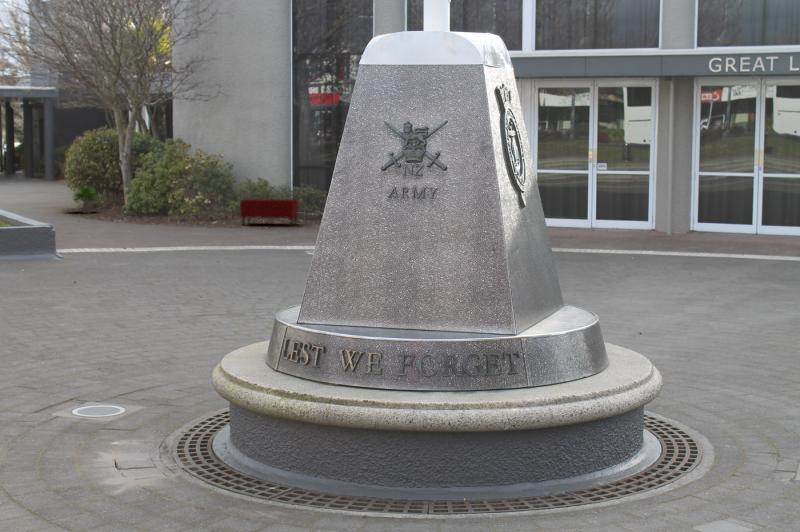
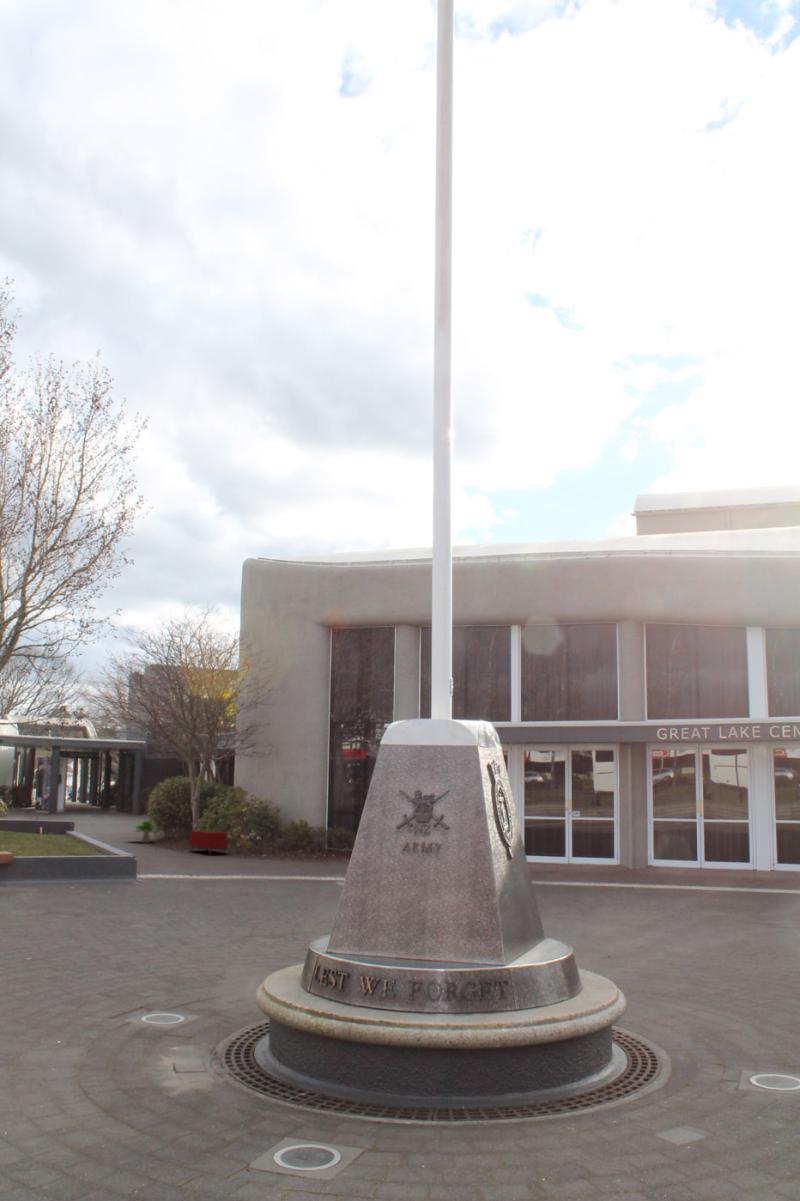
bench: present [240,199,298,225] -> present [190,830,227,854]

